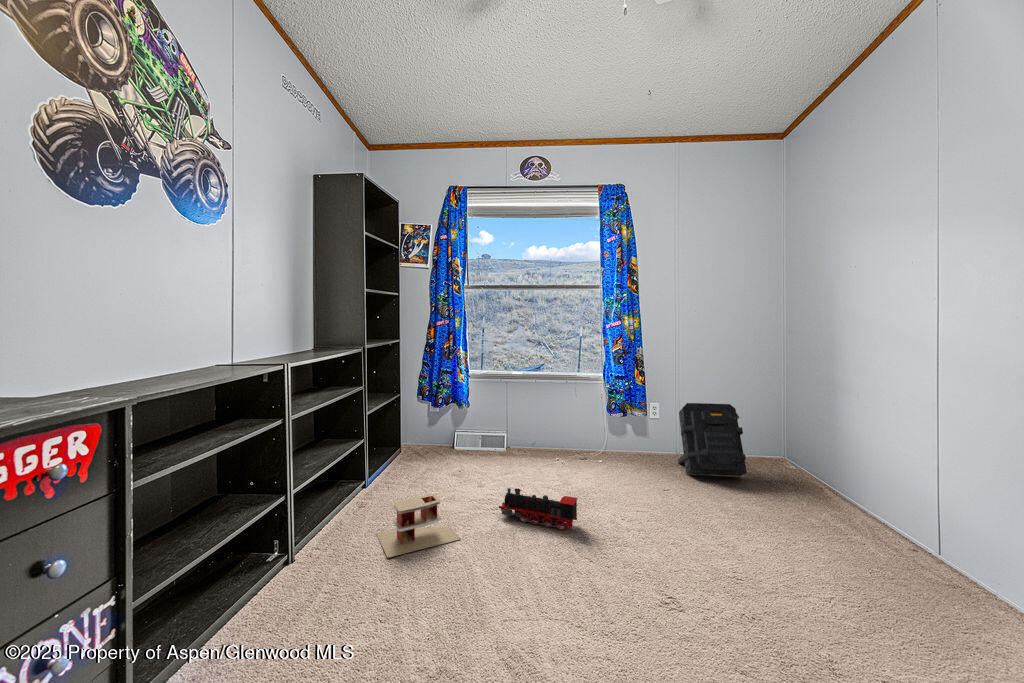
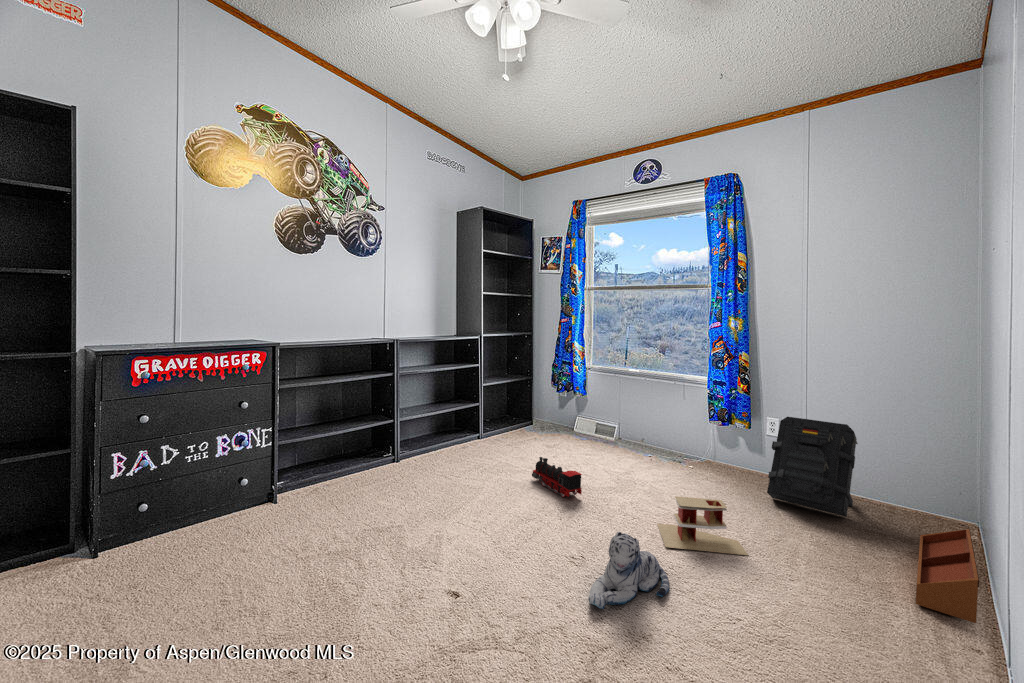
storage bin: none [800,468,901,536] -> present [916,529,979,623]
toy house: present [376,494,460,558] -> present [657,496,748,555]
plush toy: none [724,559,791,653] -> present [588,532,670,609]

